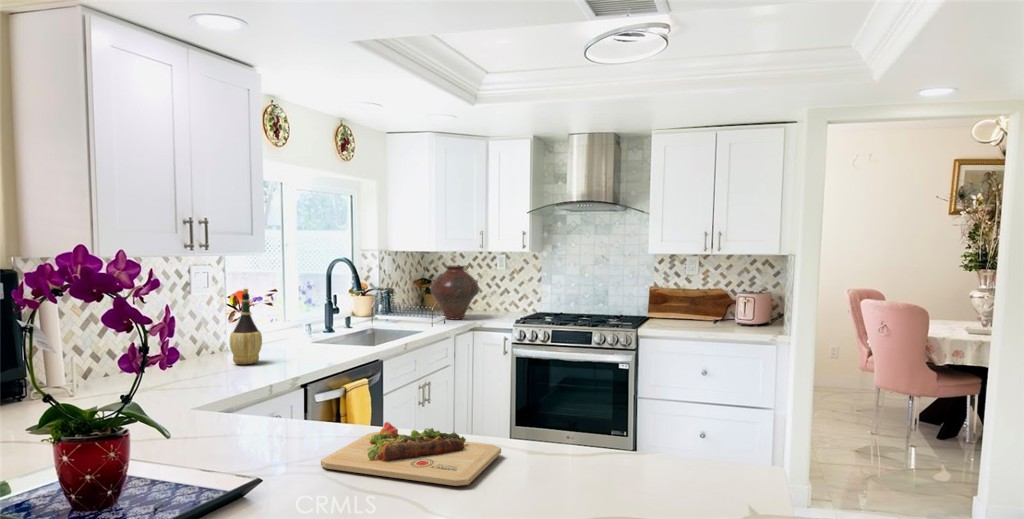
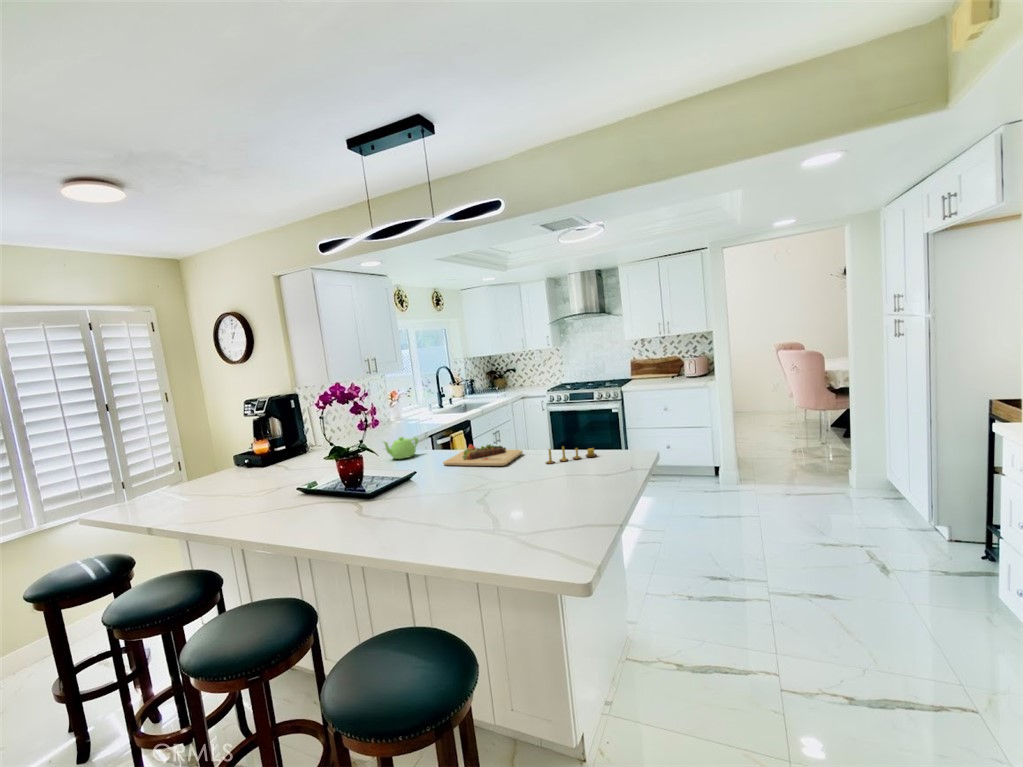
vase: present [431,265,479,319] -> none [496,361,525,394]
wine bottle: present [230,289,262,364] -> none [390,390,407,429]
teapot: none [188,388,274,439] -> present [384,437,418,460]
candle: none [559,450,671,492] -> present [546,447,596,464]

